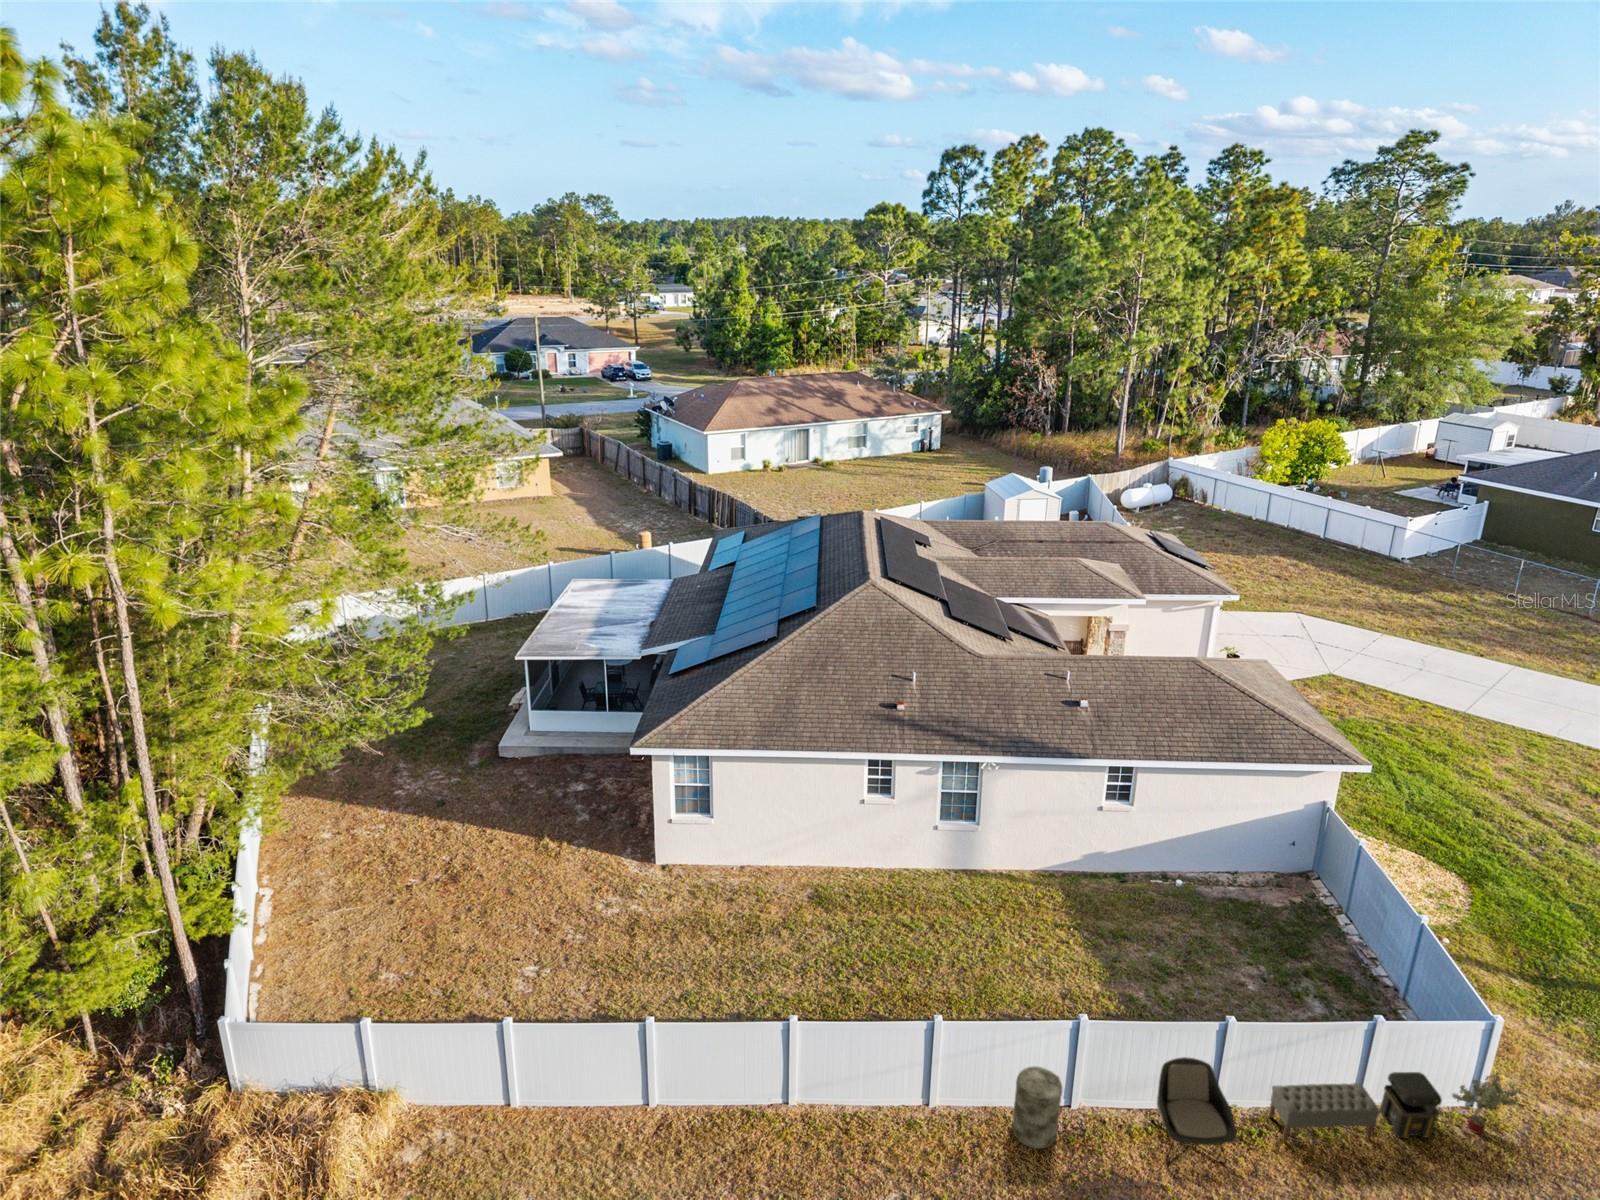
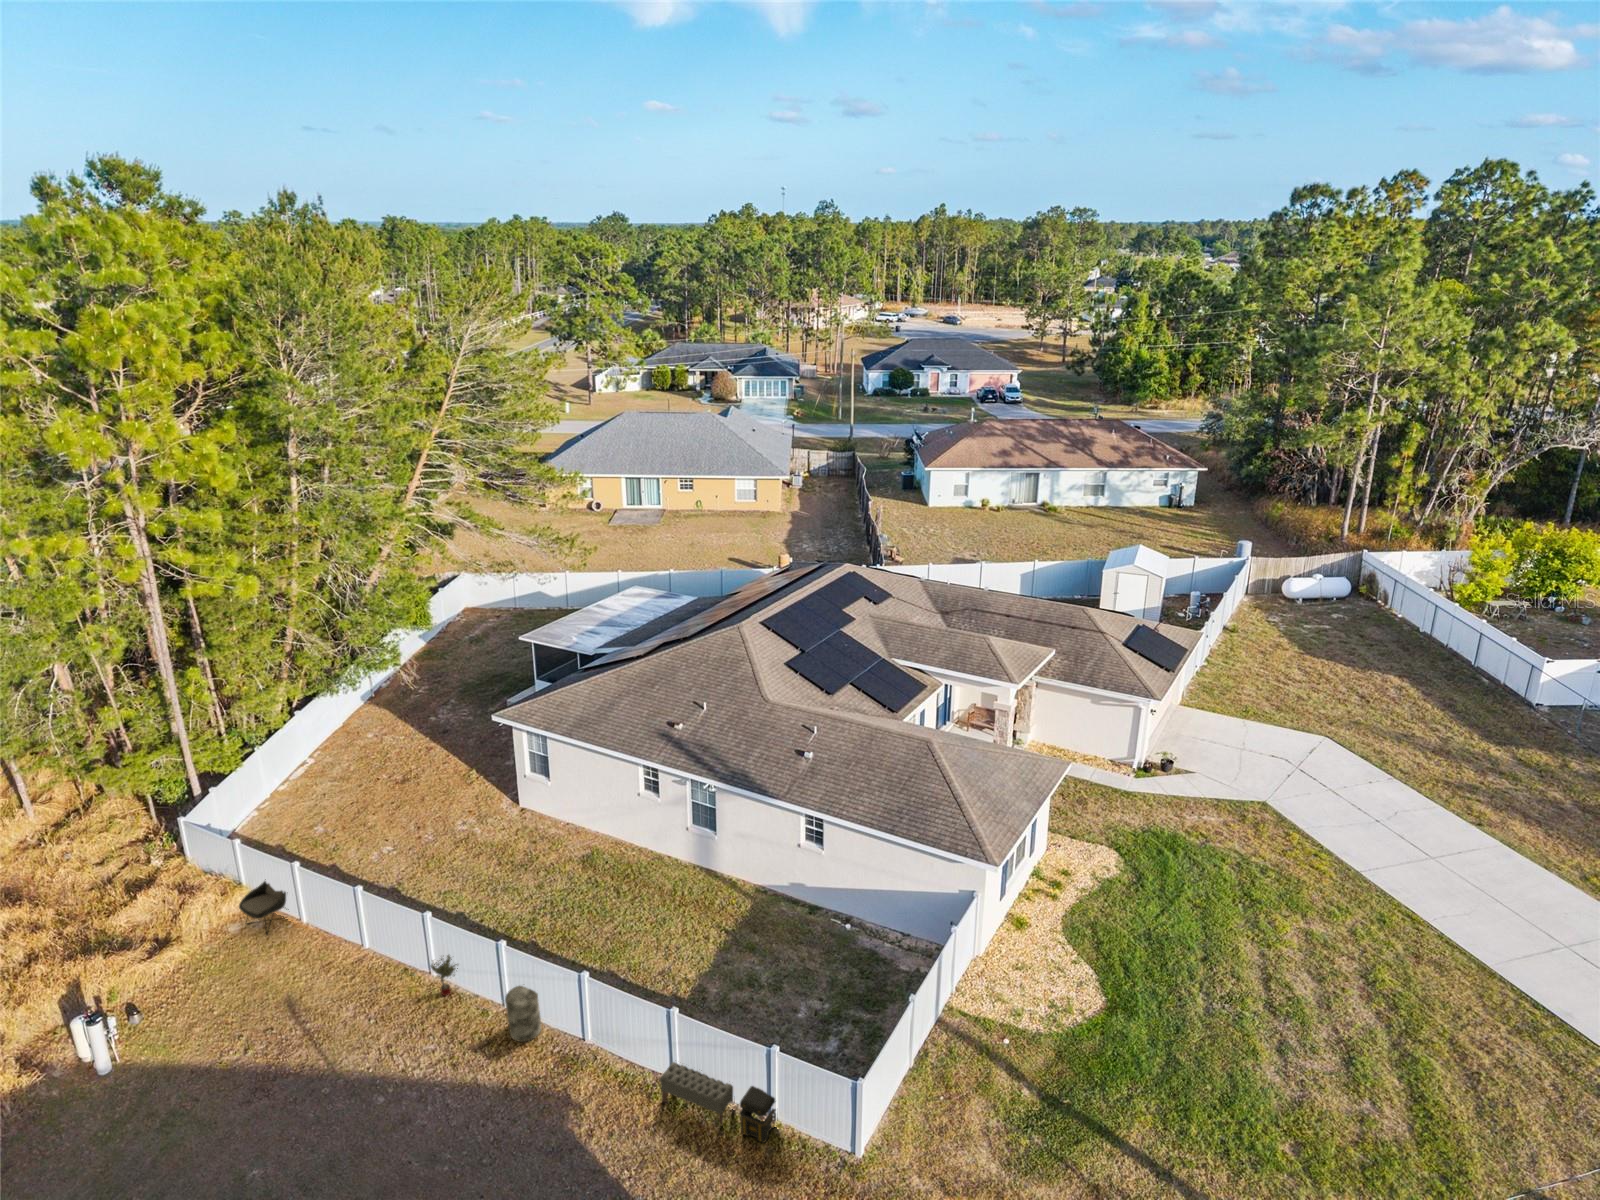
lounge chair: present [1150,1057,1236,1164] -> present [239,879,289,934]
potted tree: present [1452,1071,1521,1134] -> present [431,955,458,996]

